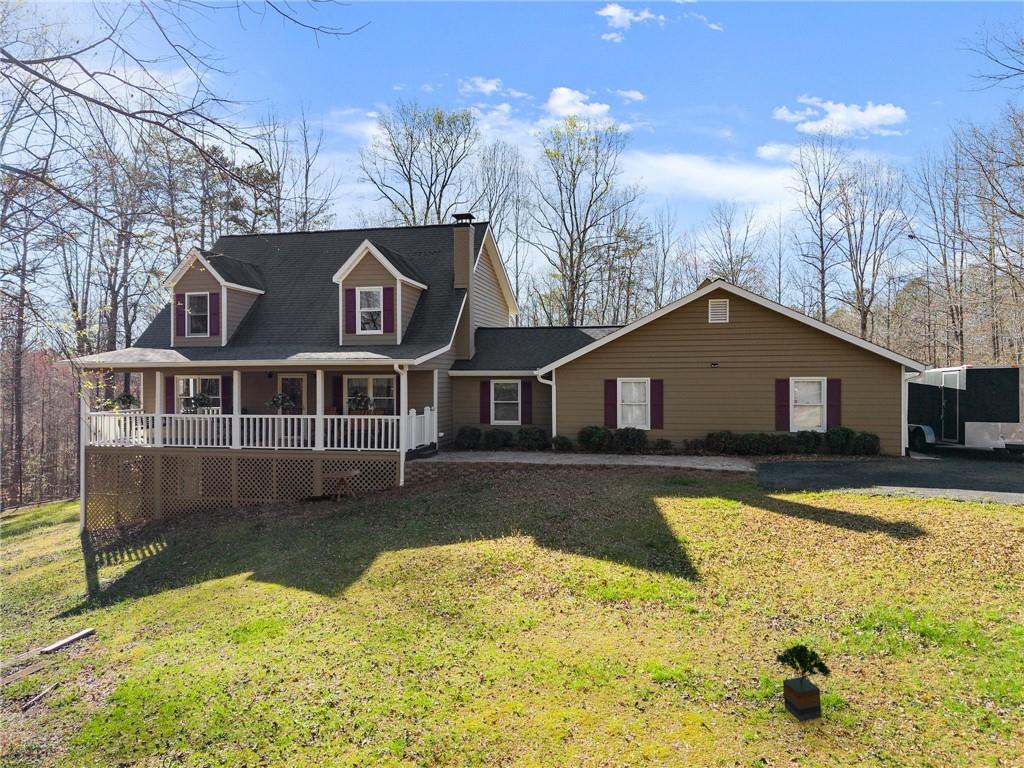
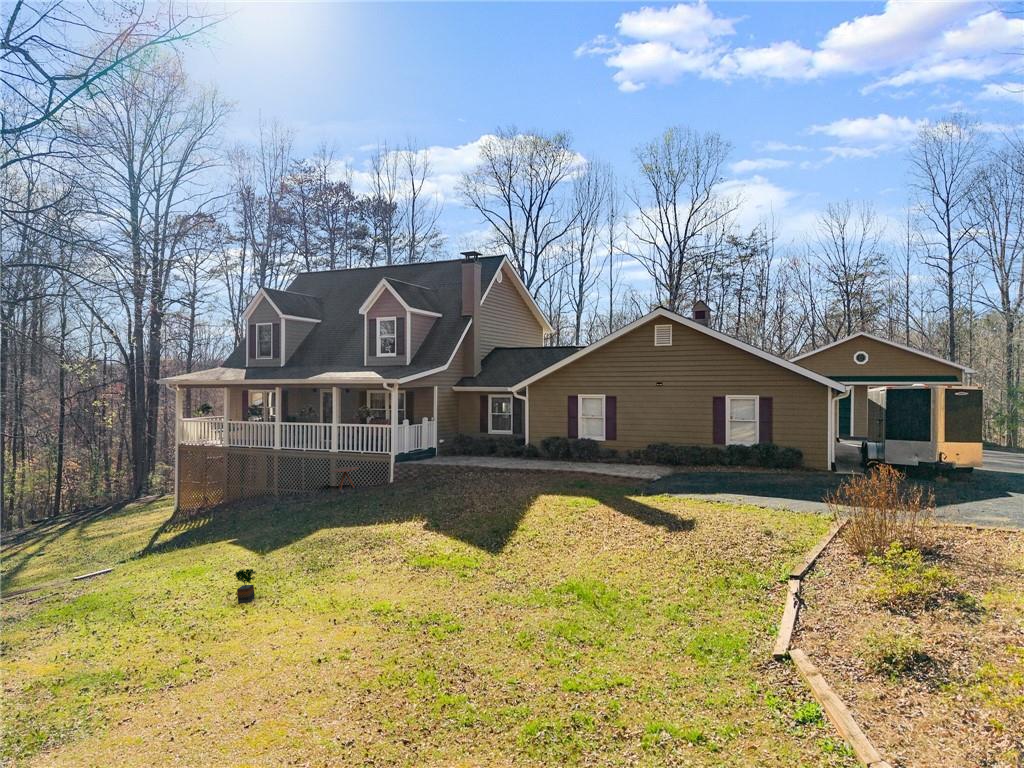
potted tree: present [776,645,830,721] -> present [235,569,256,603]

